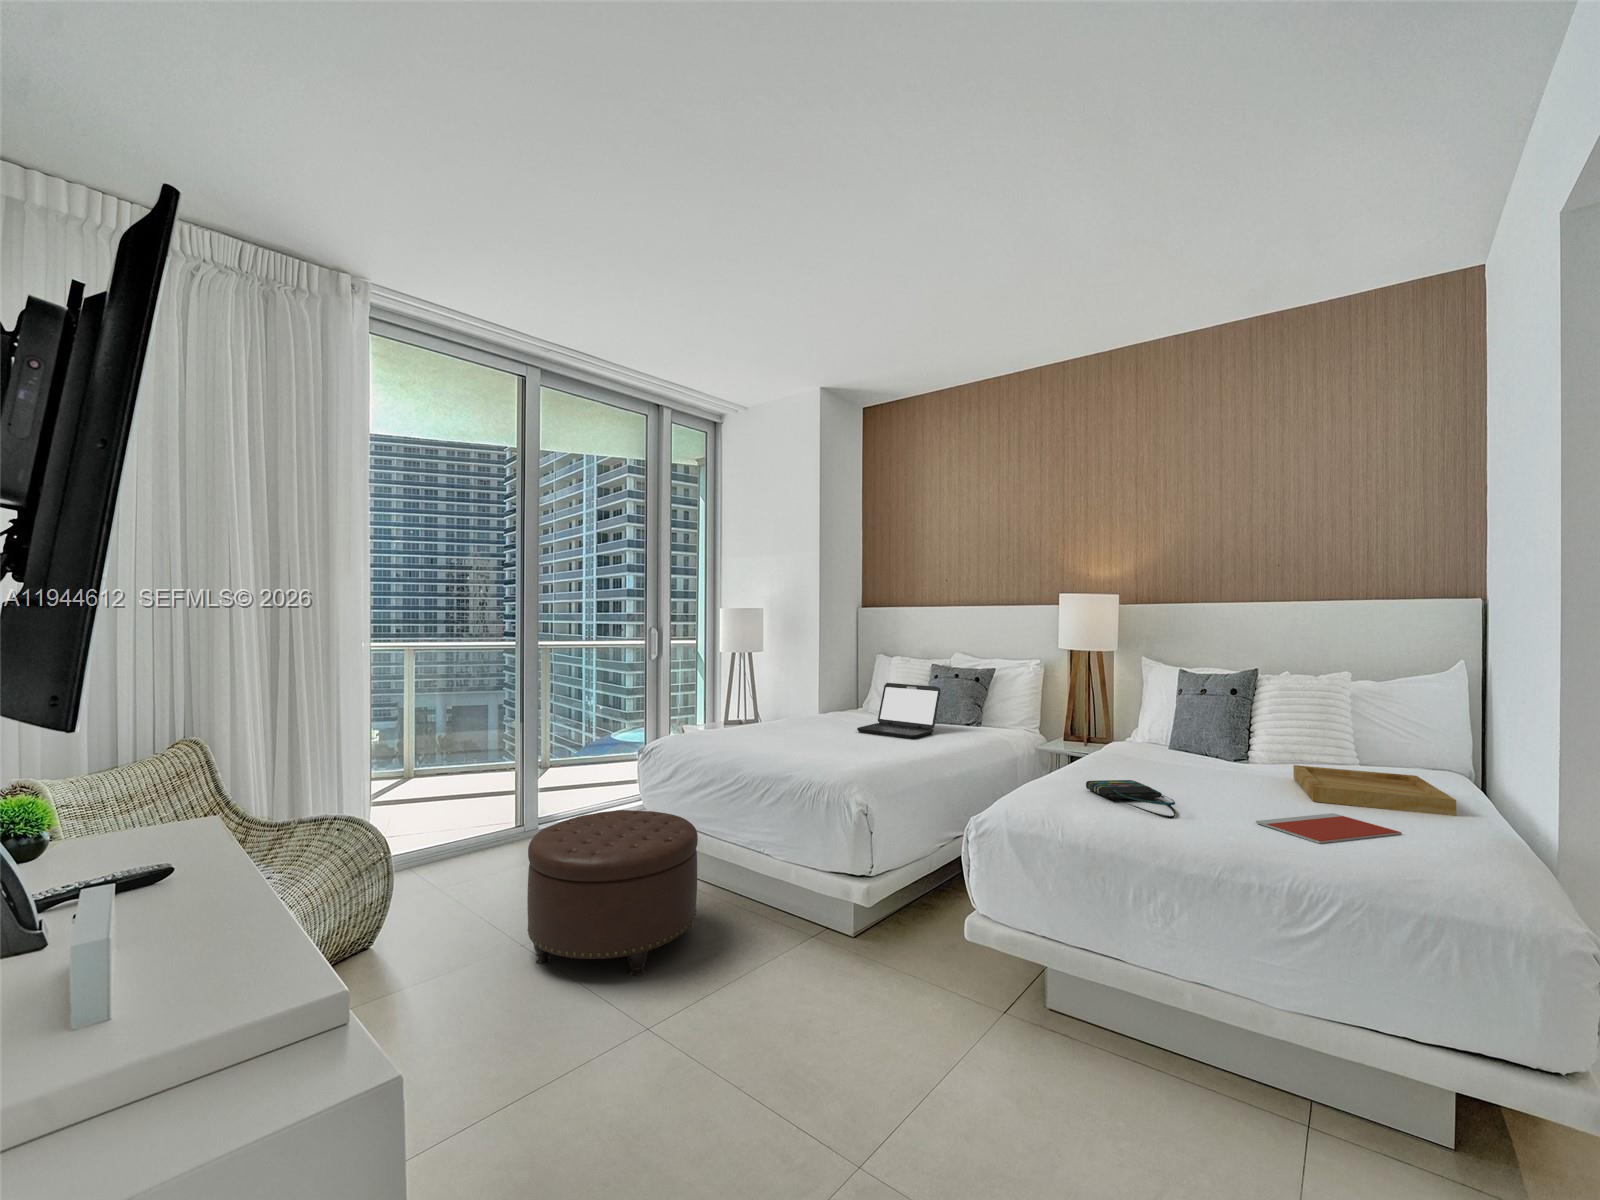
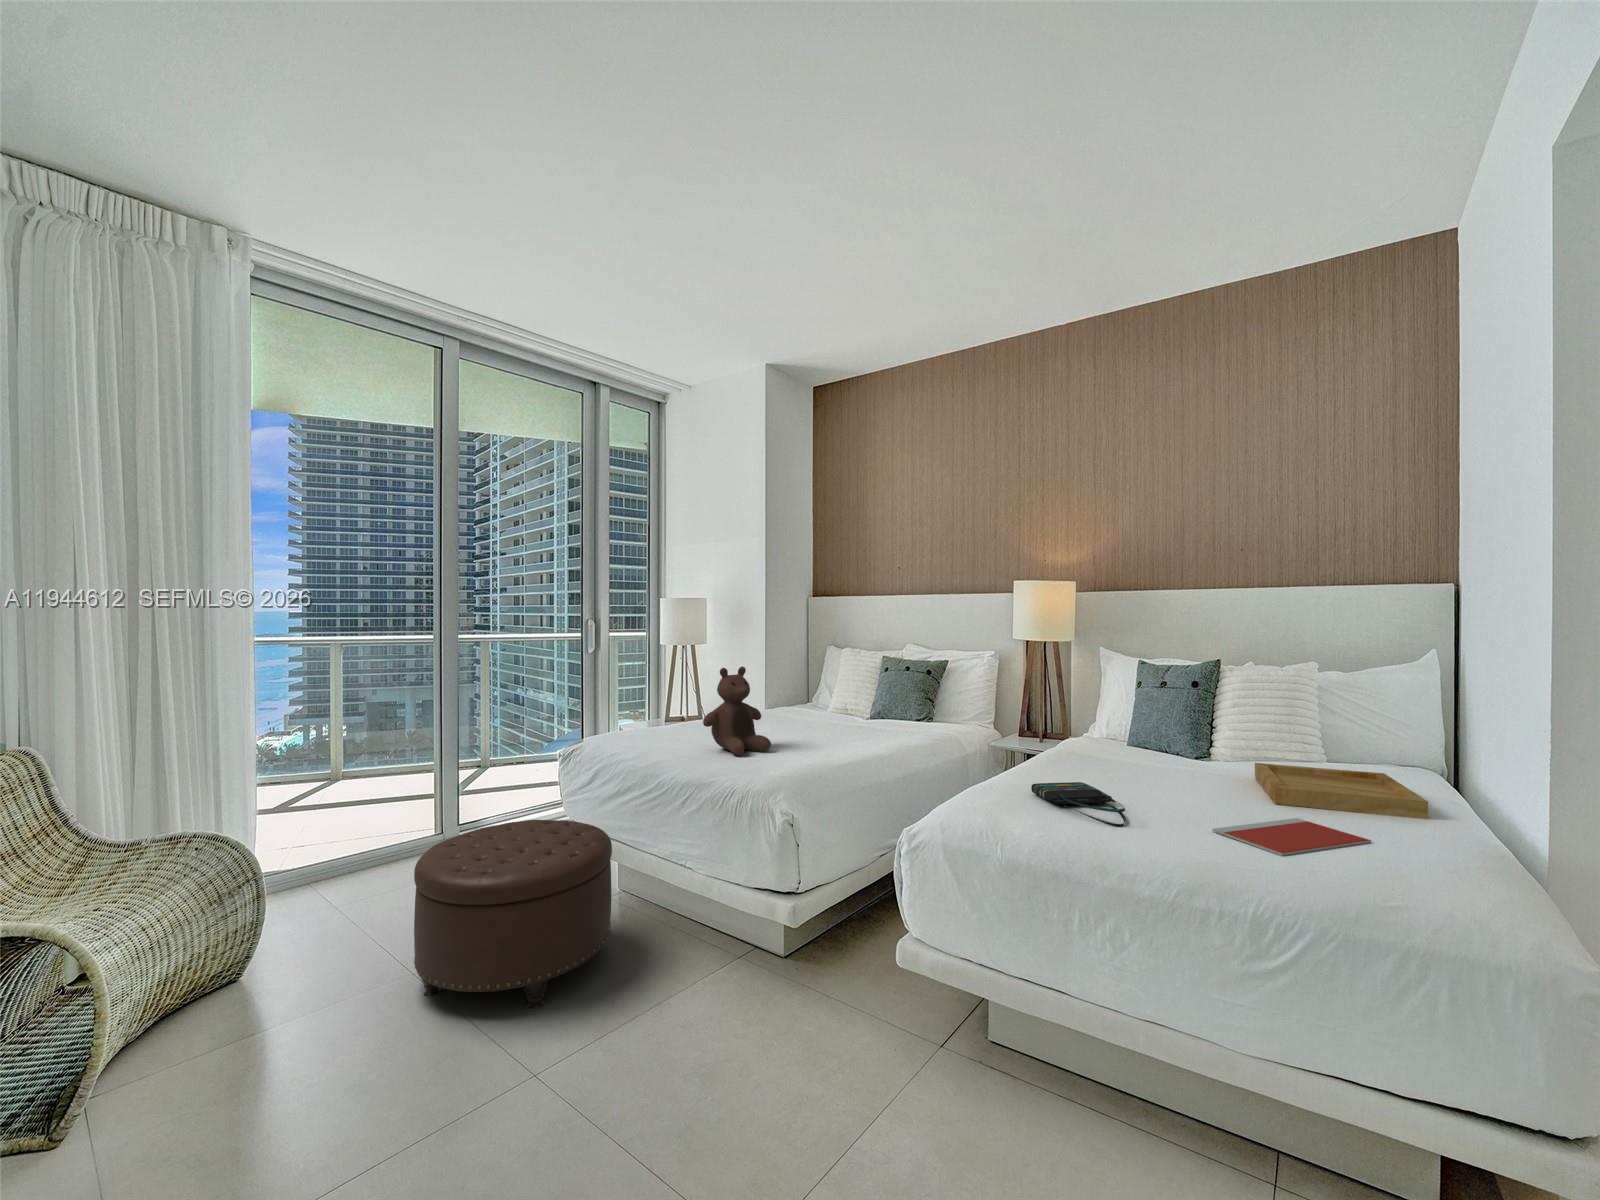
stuffed bear: none [774,672,836,754] -> present [703,667,771,755]
laptop: present [857,683,940,739] -> none [800,677,889,737]

